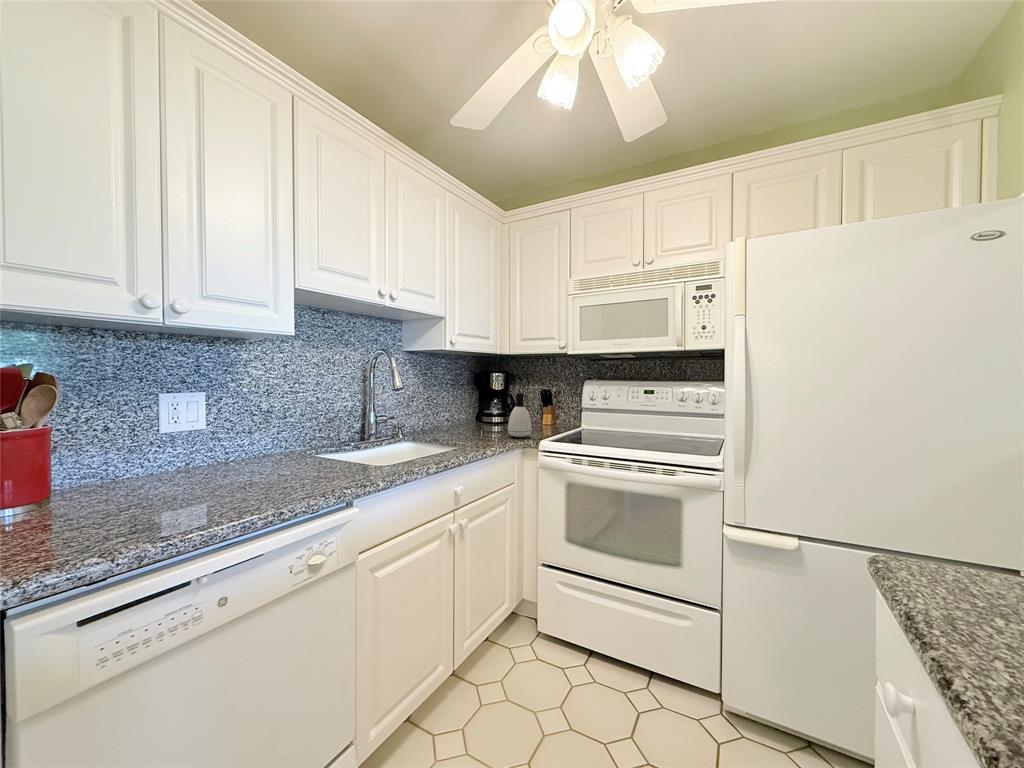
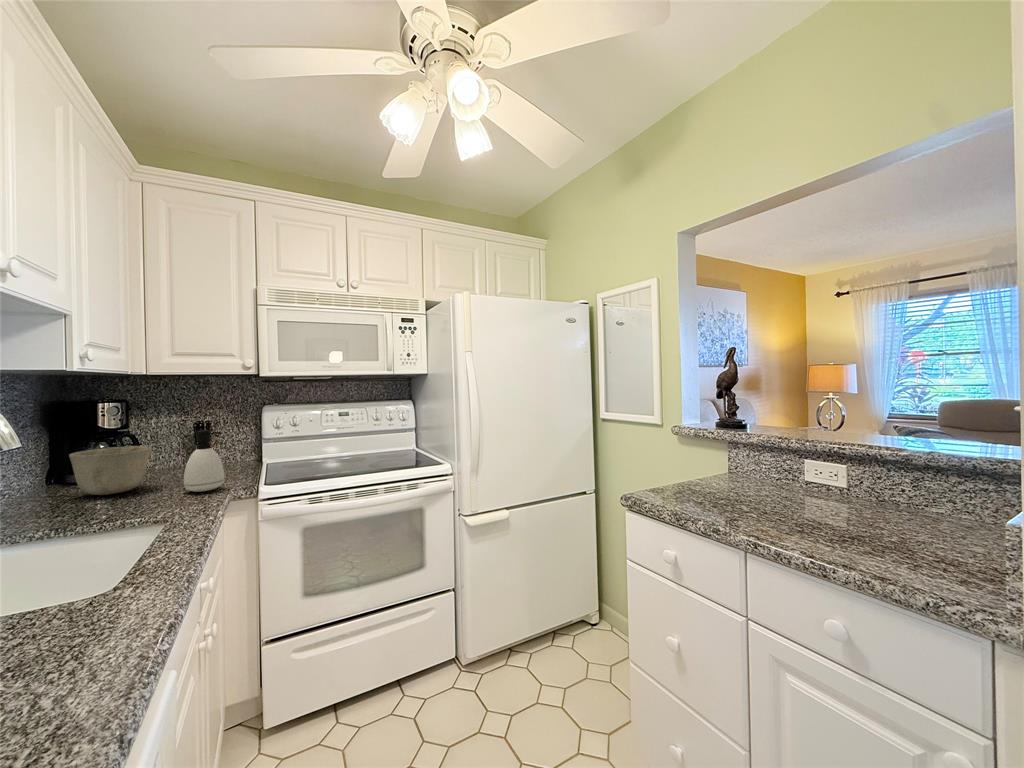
ceramic bowl: none [468,401,504,429] -> present [69,446,152,495]

